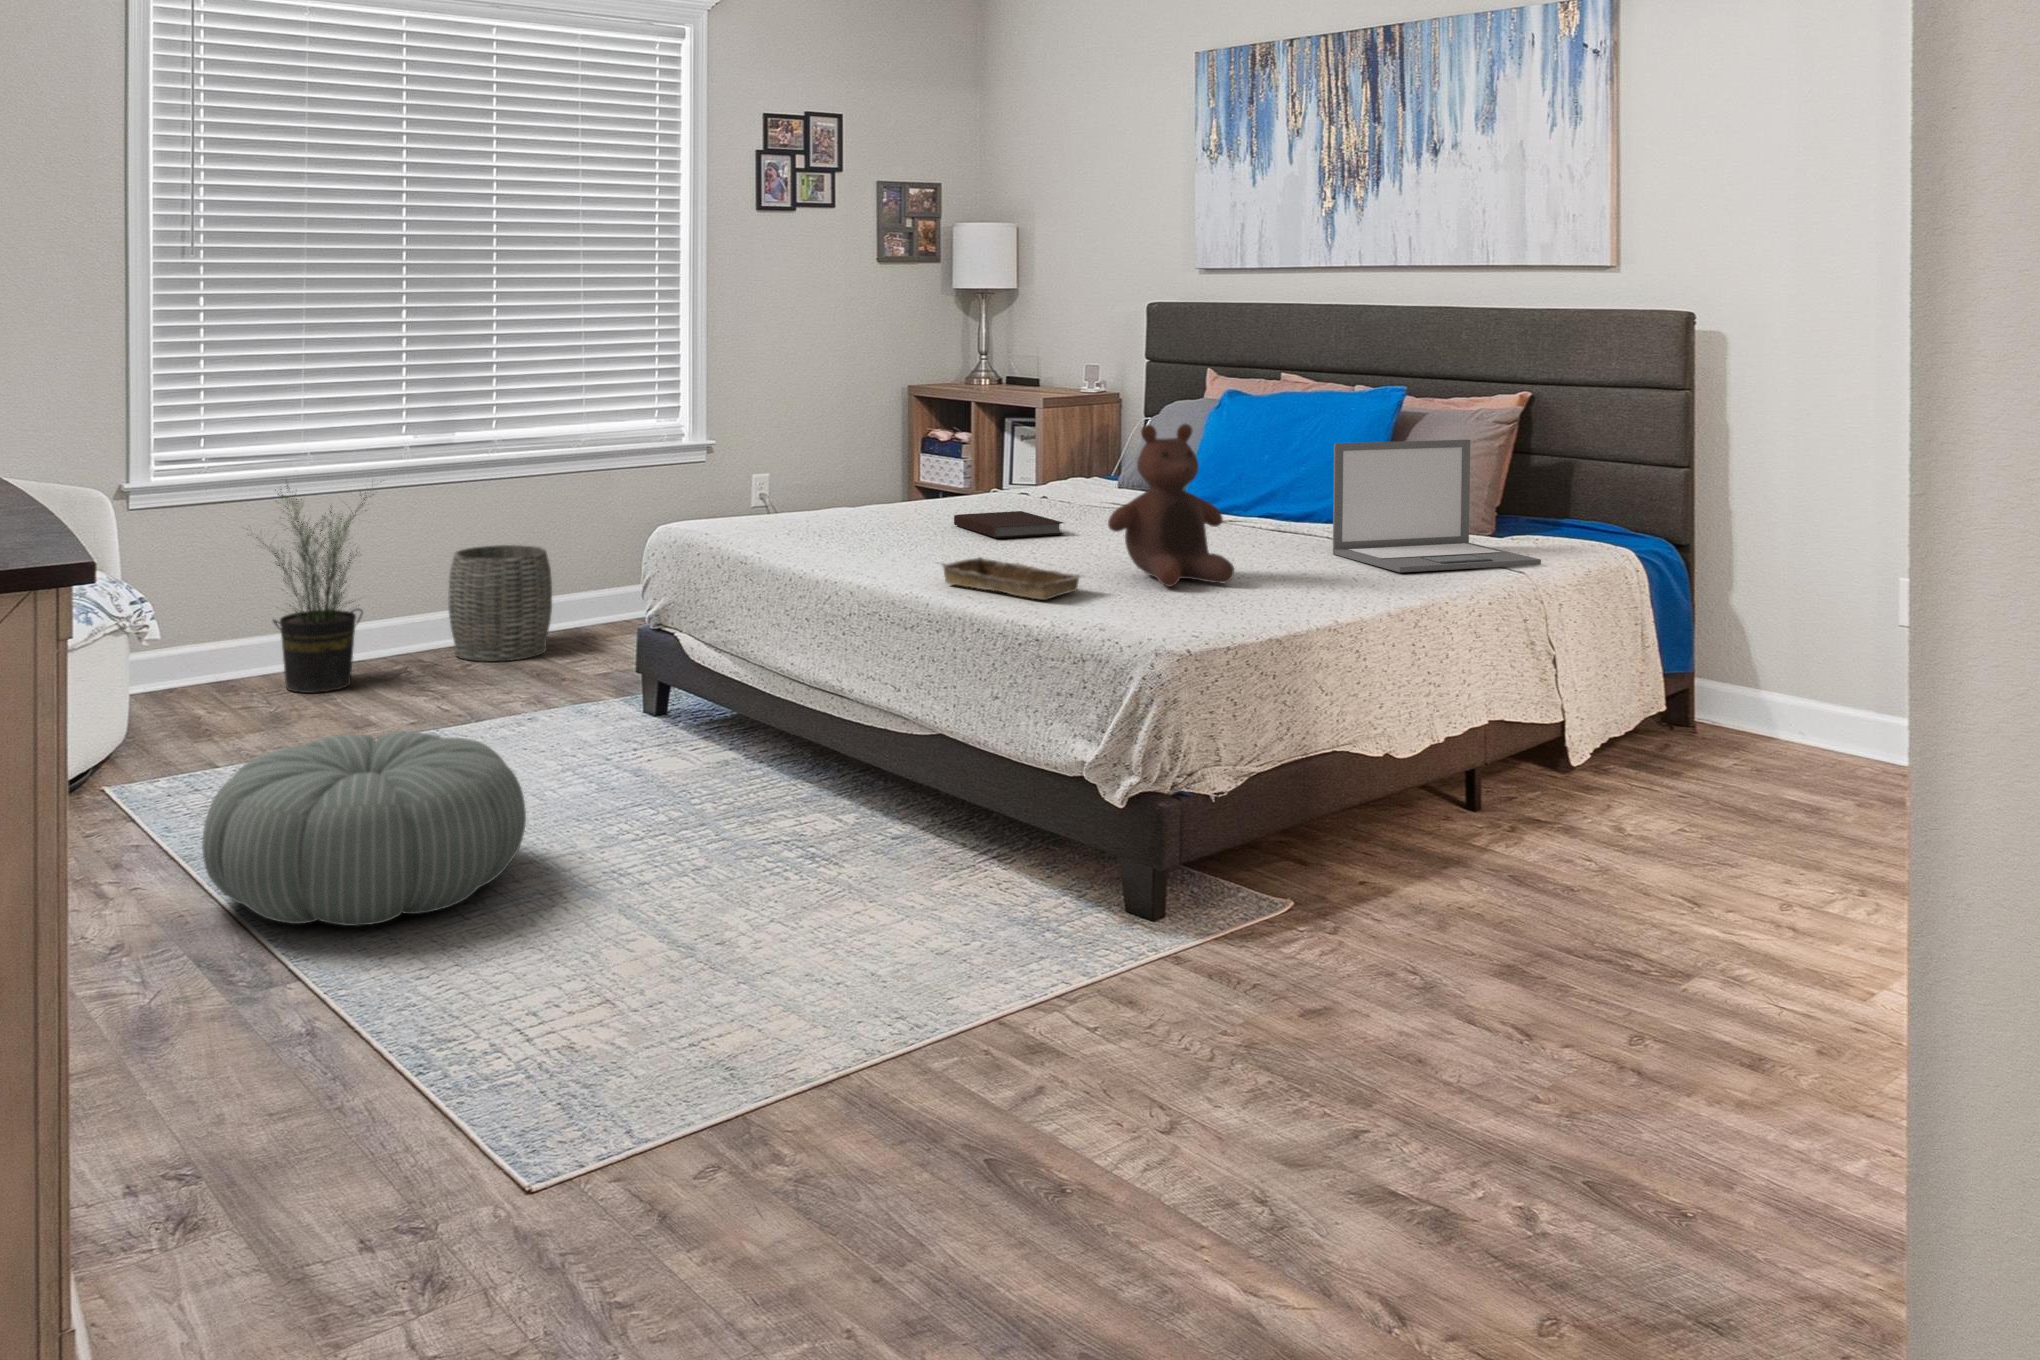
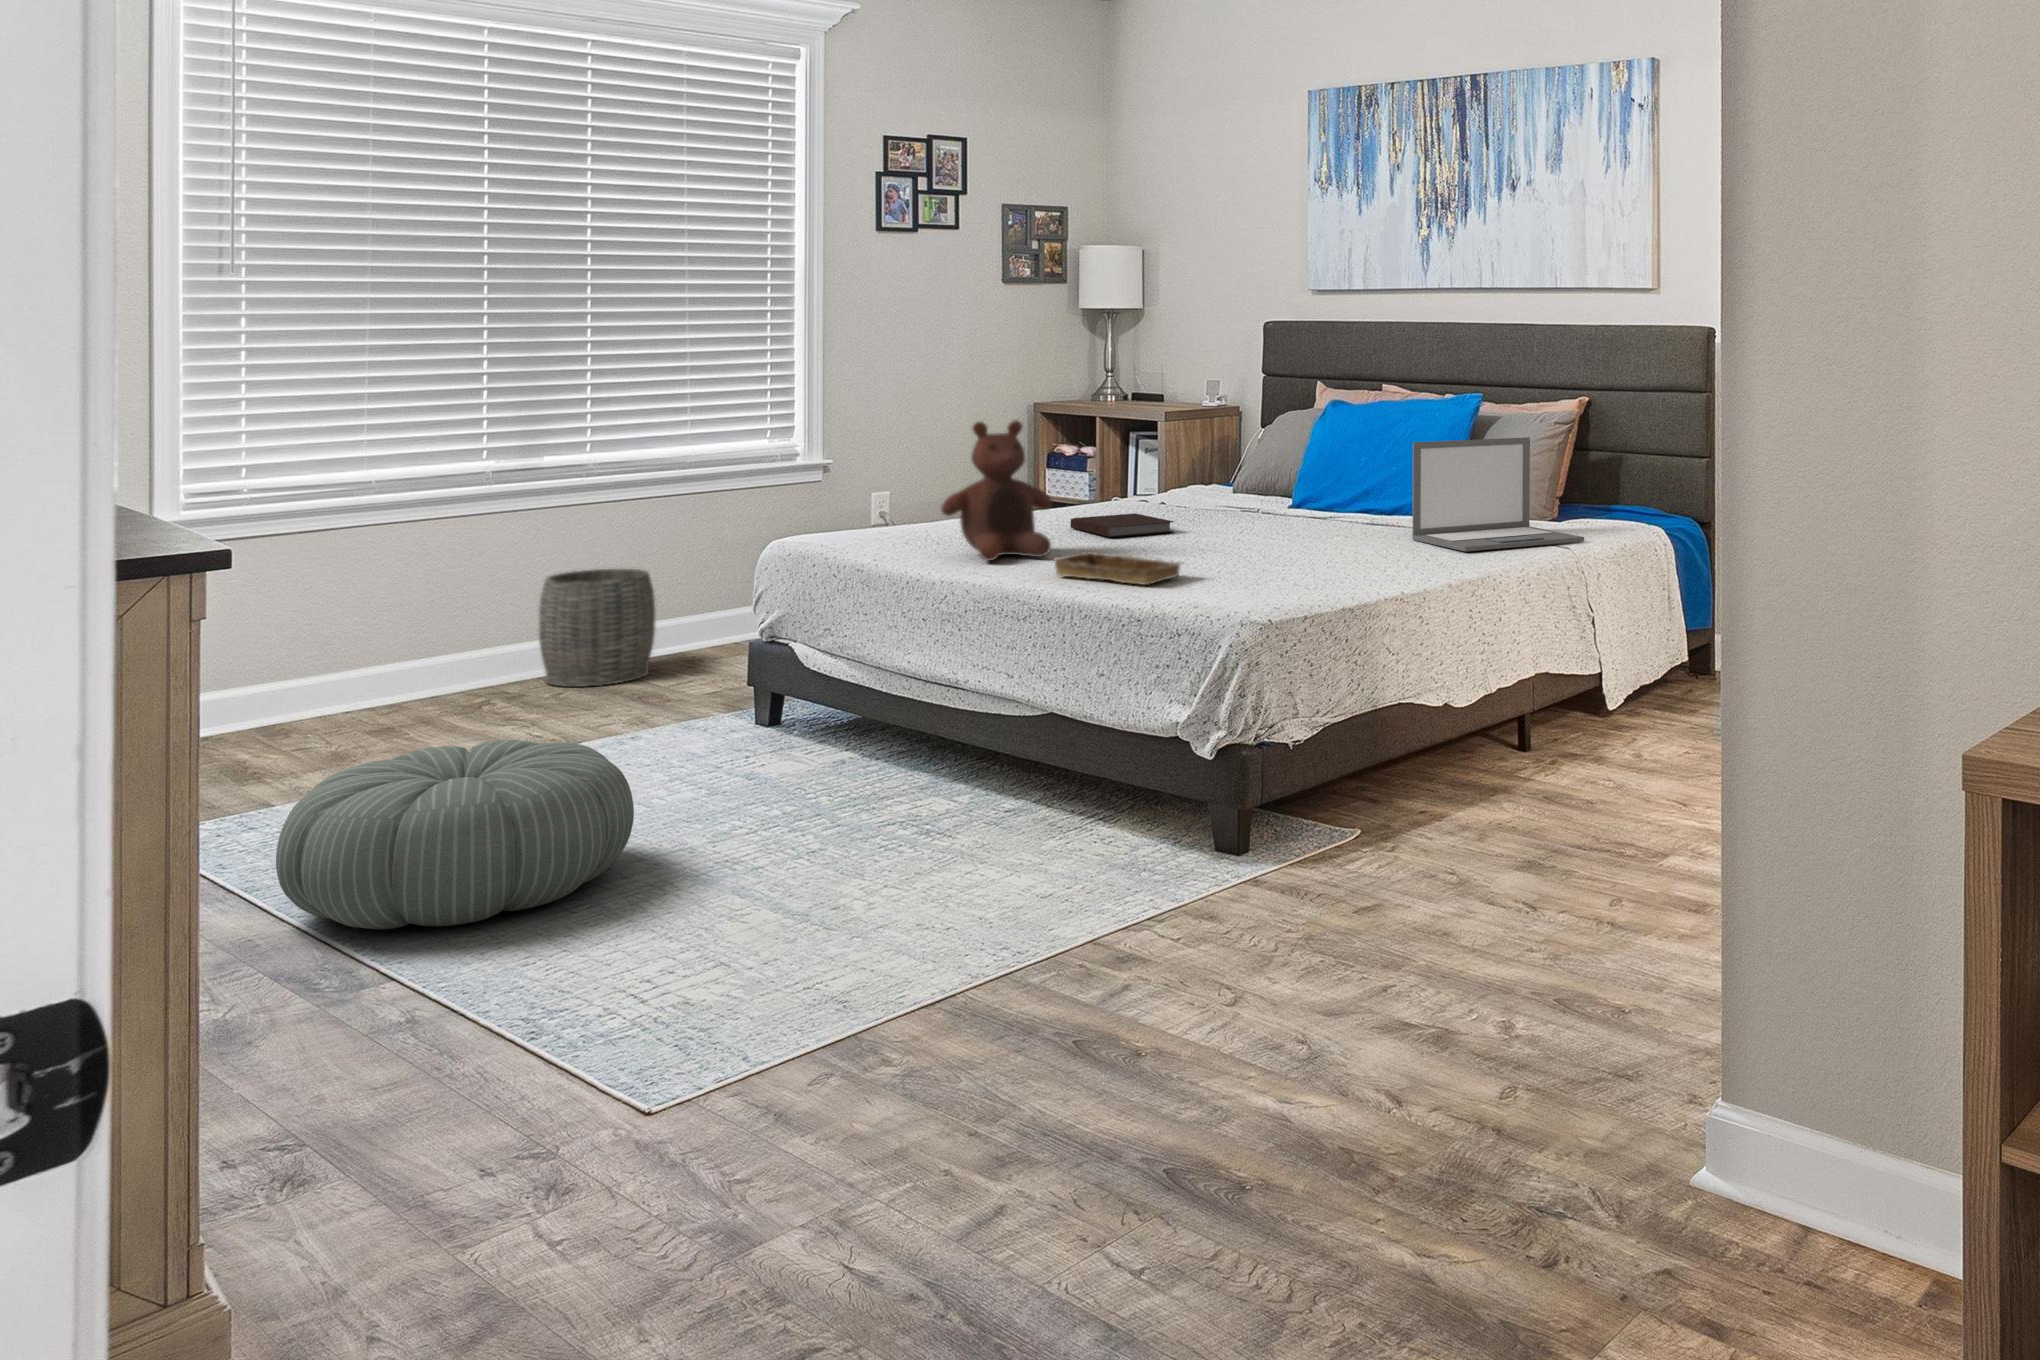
stuffed bear: present [1108,424,1234,587] -> present [941,421,1052,561]
potted plant: present [249,481,374,693] -> none [295,502,468,727]

